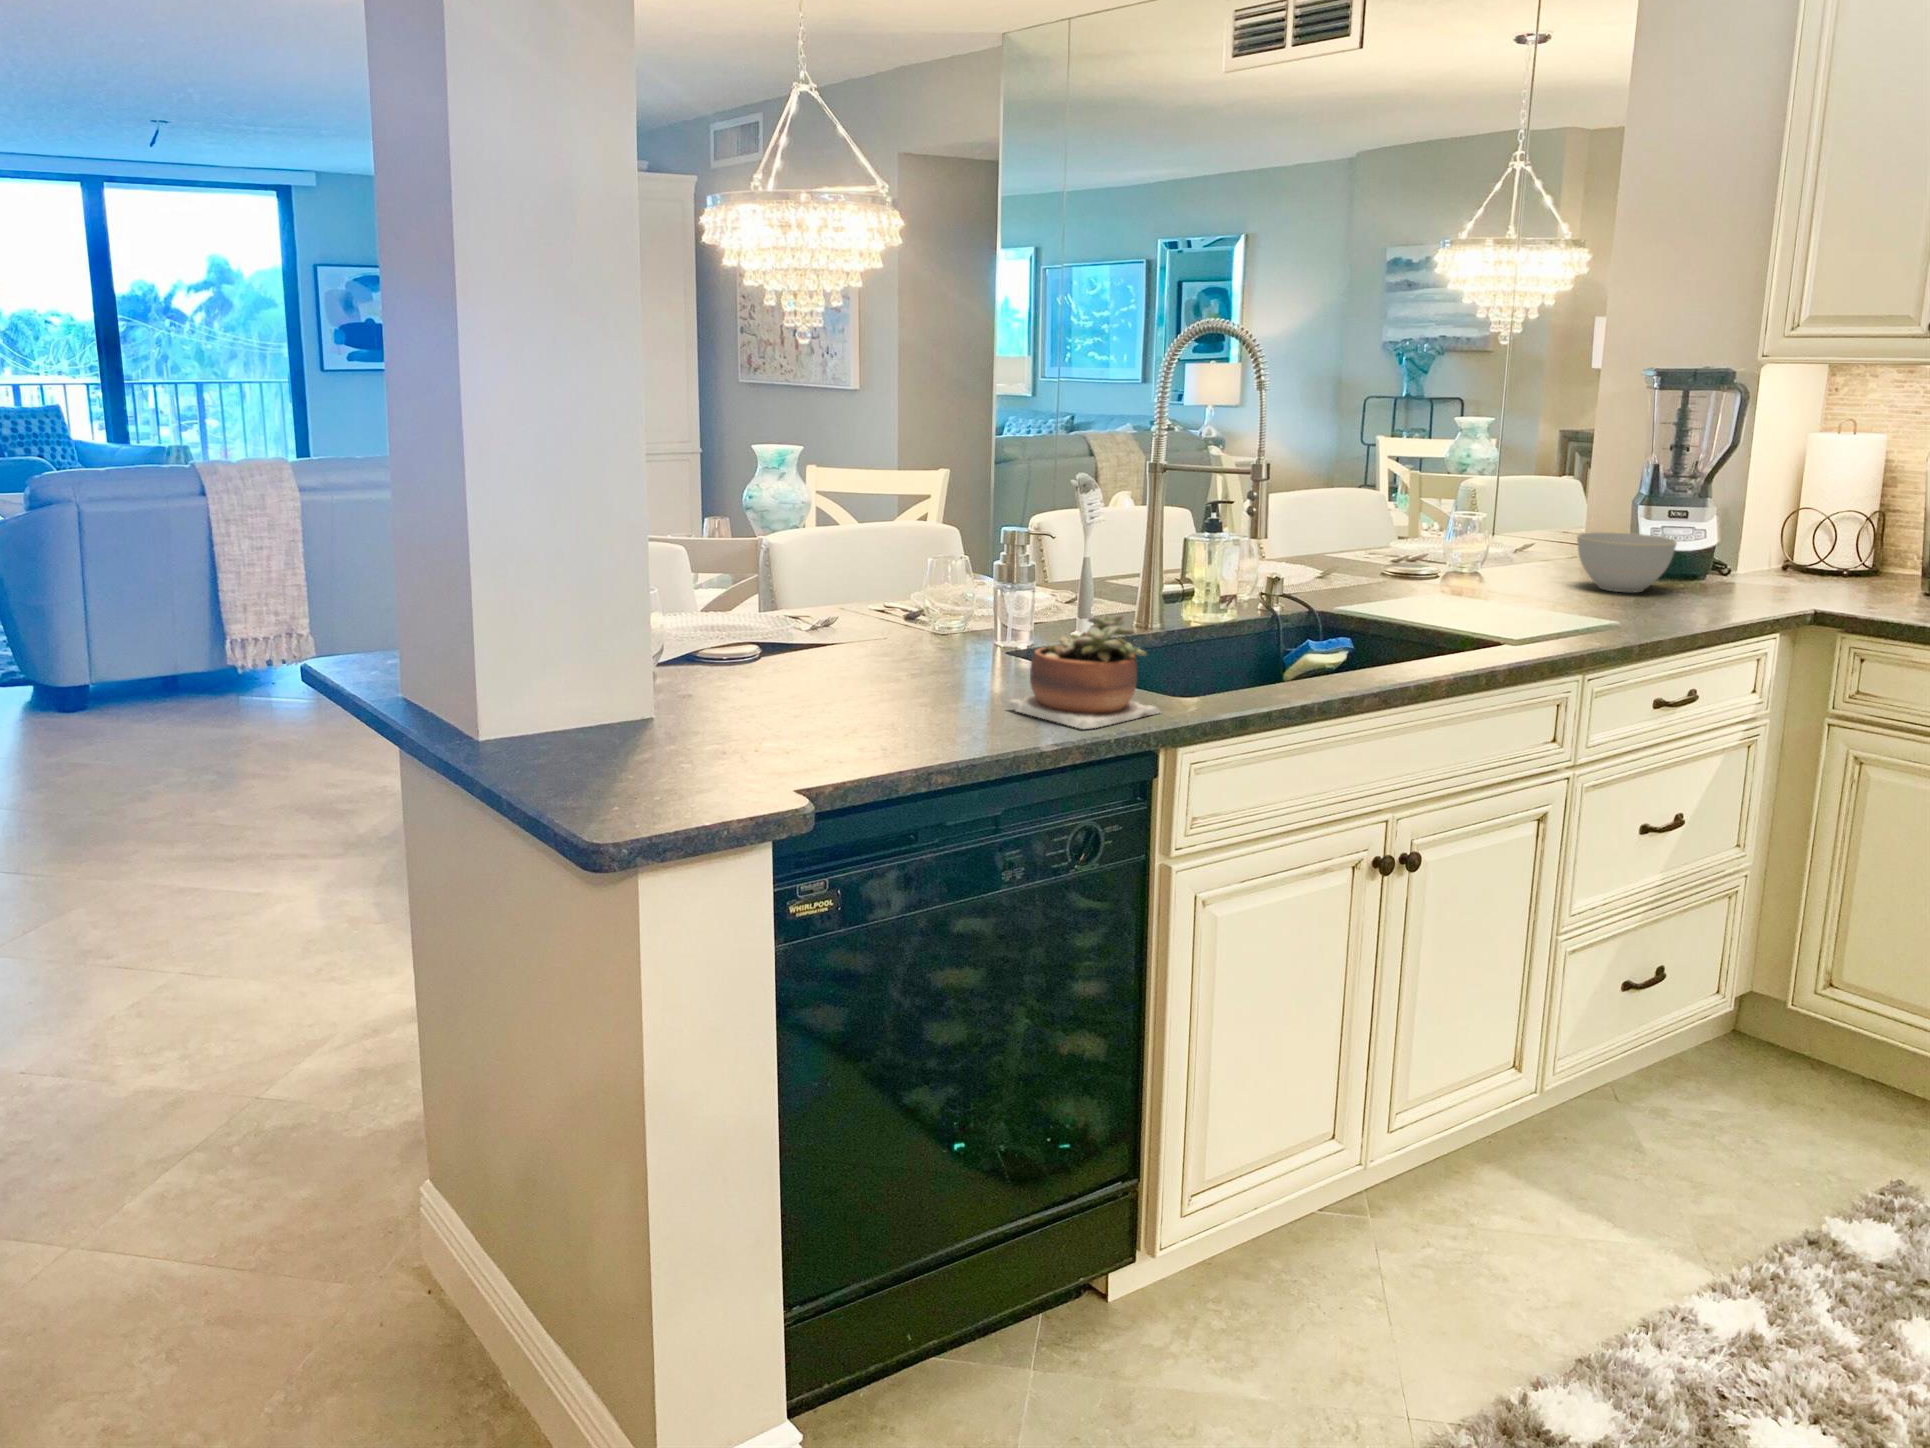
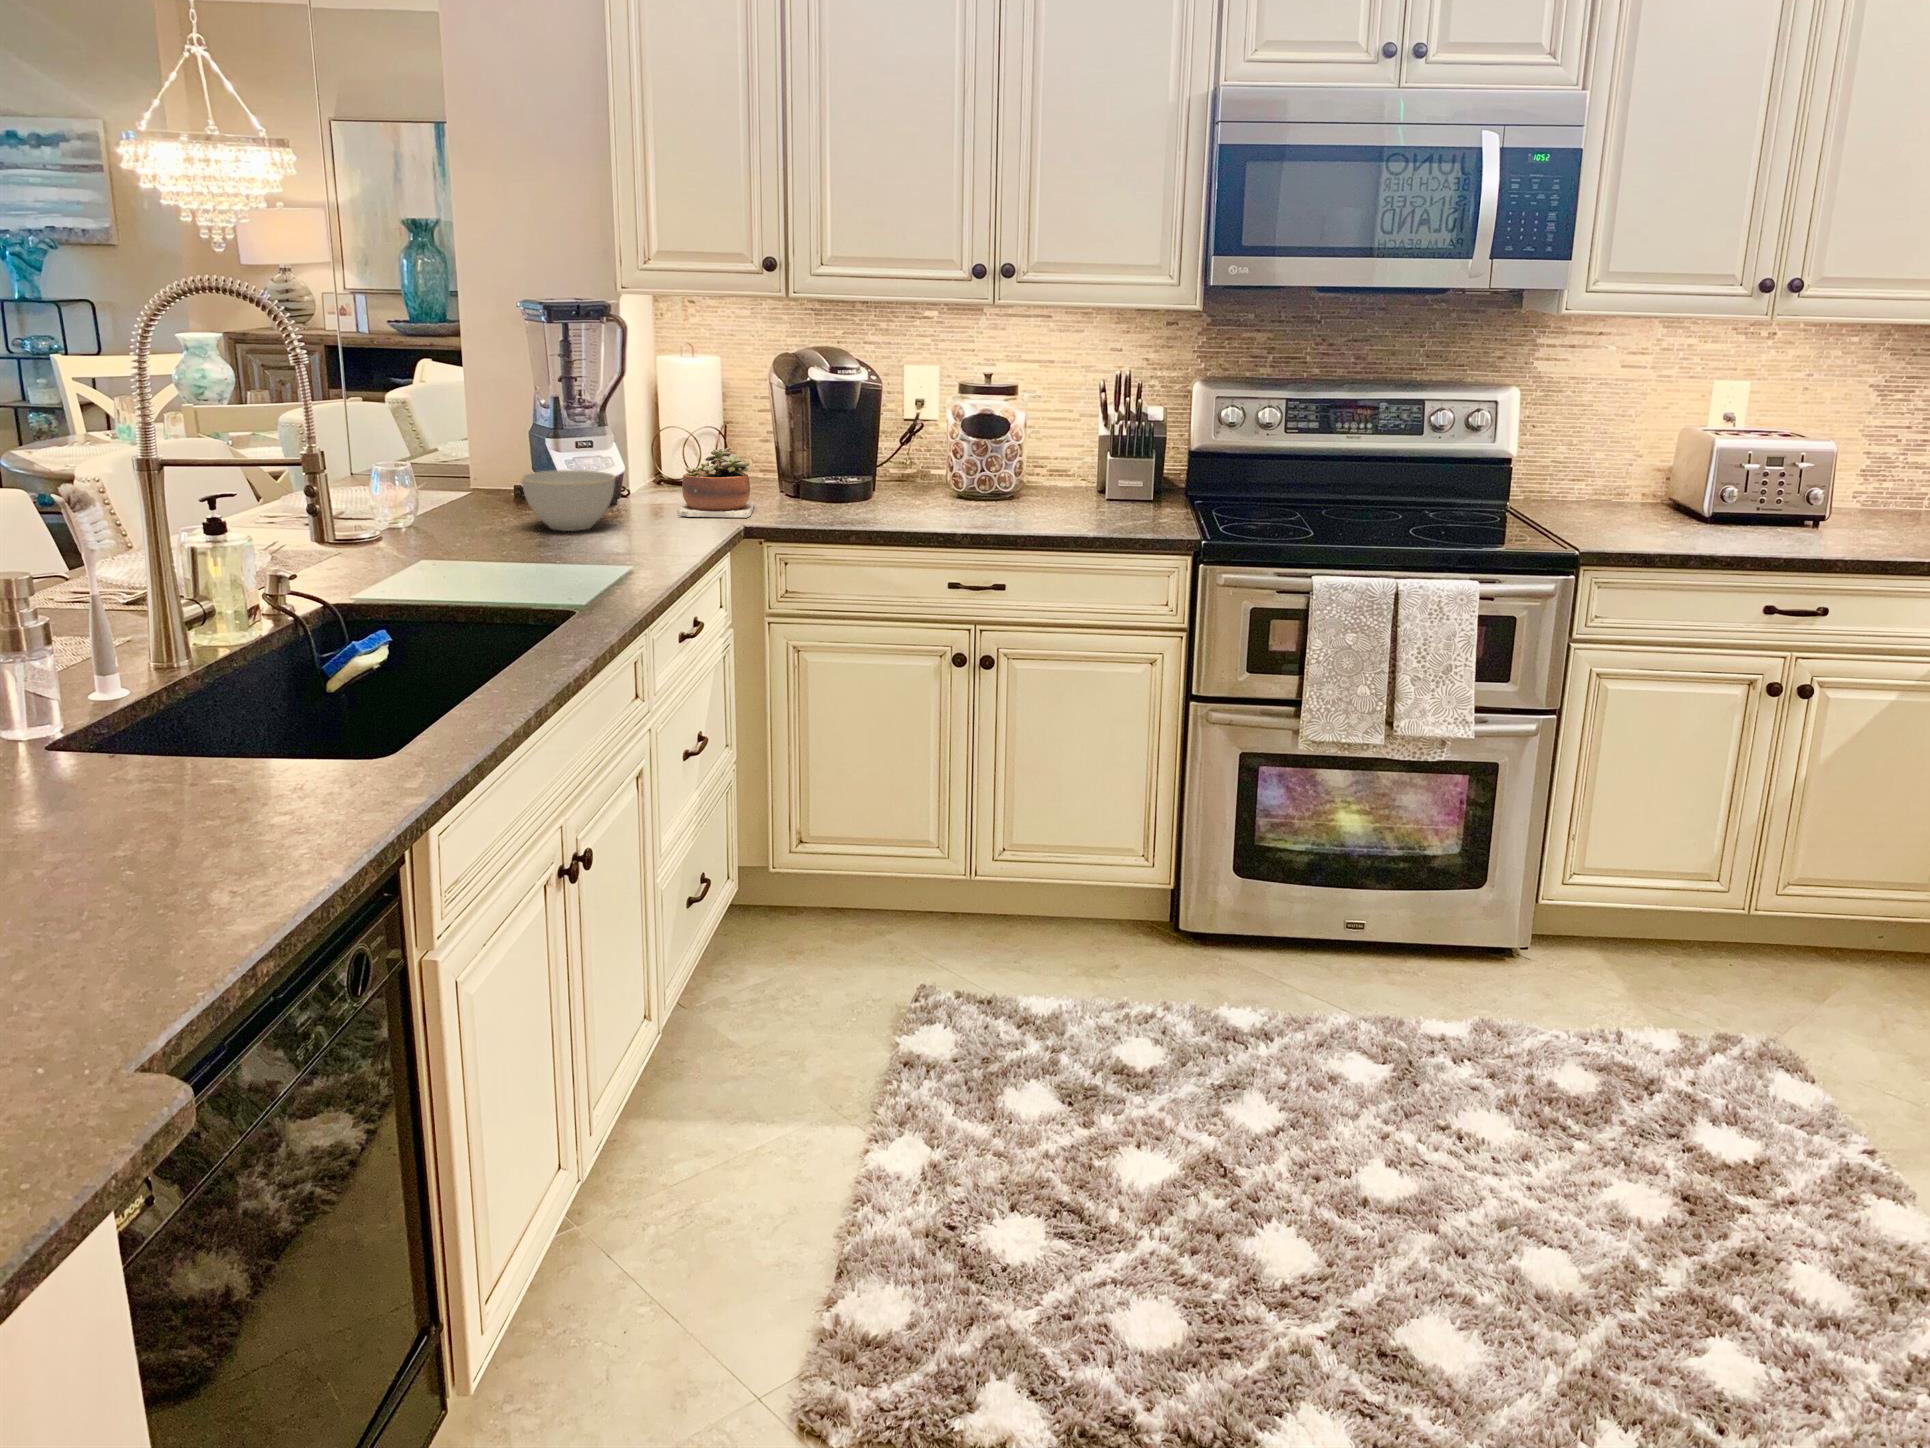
succulent plant: present [1006,615,1160,729] -> present [677,448,755,518]

